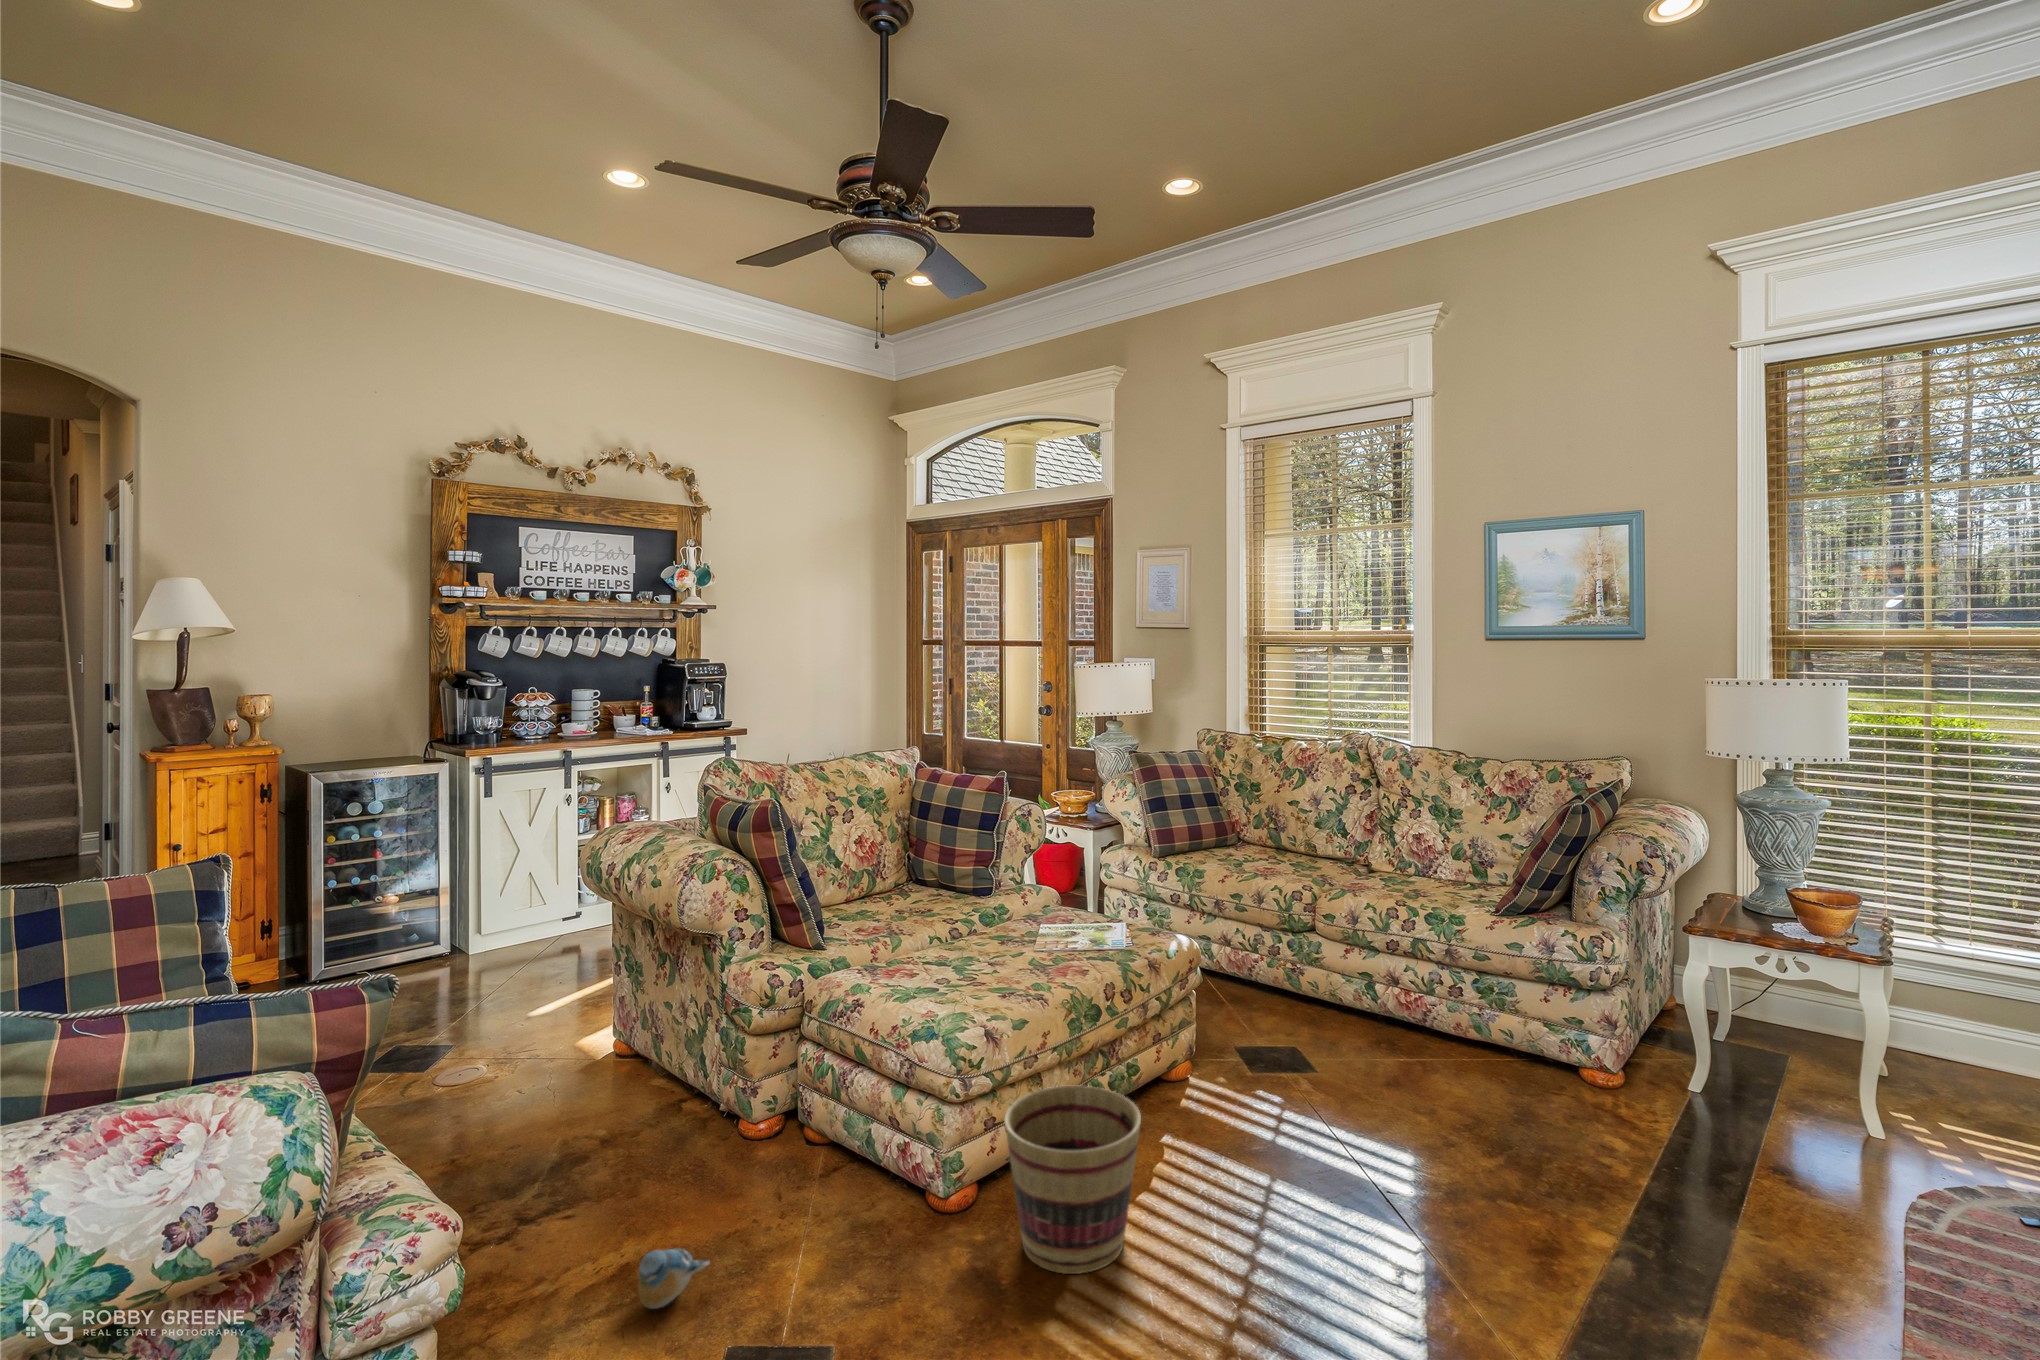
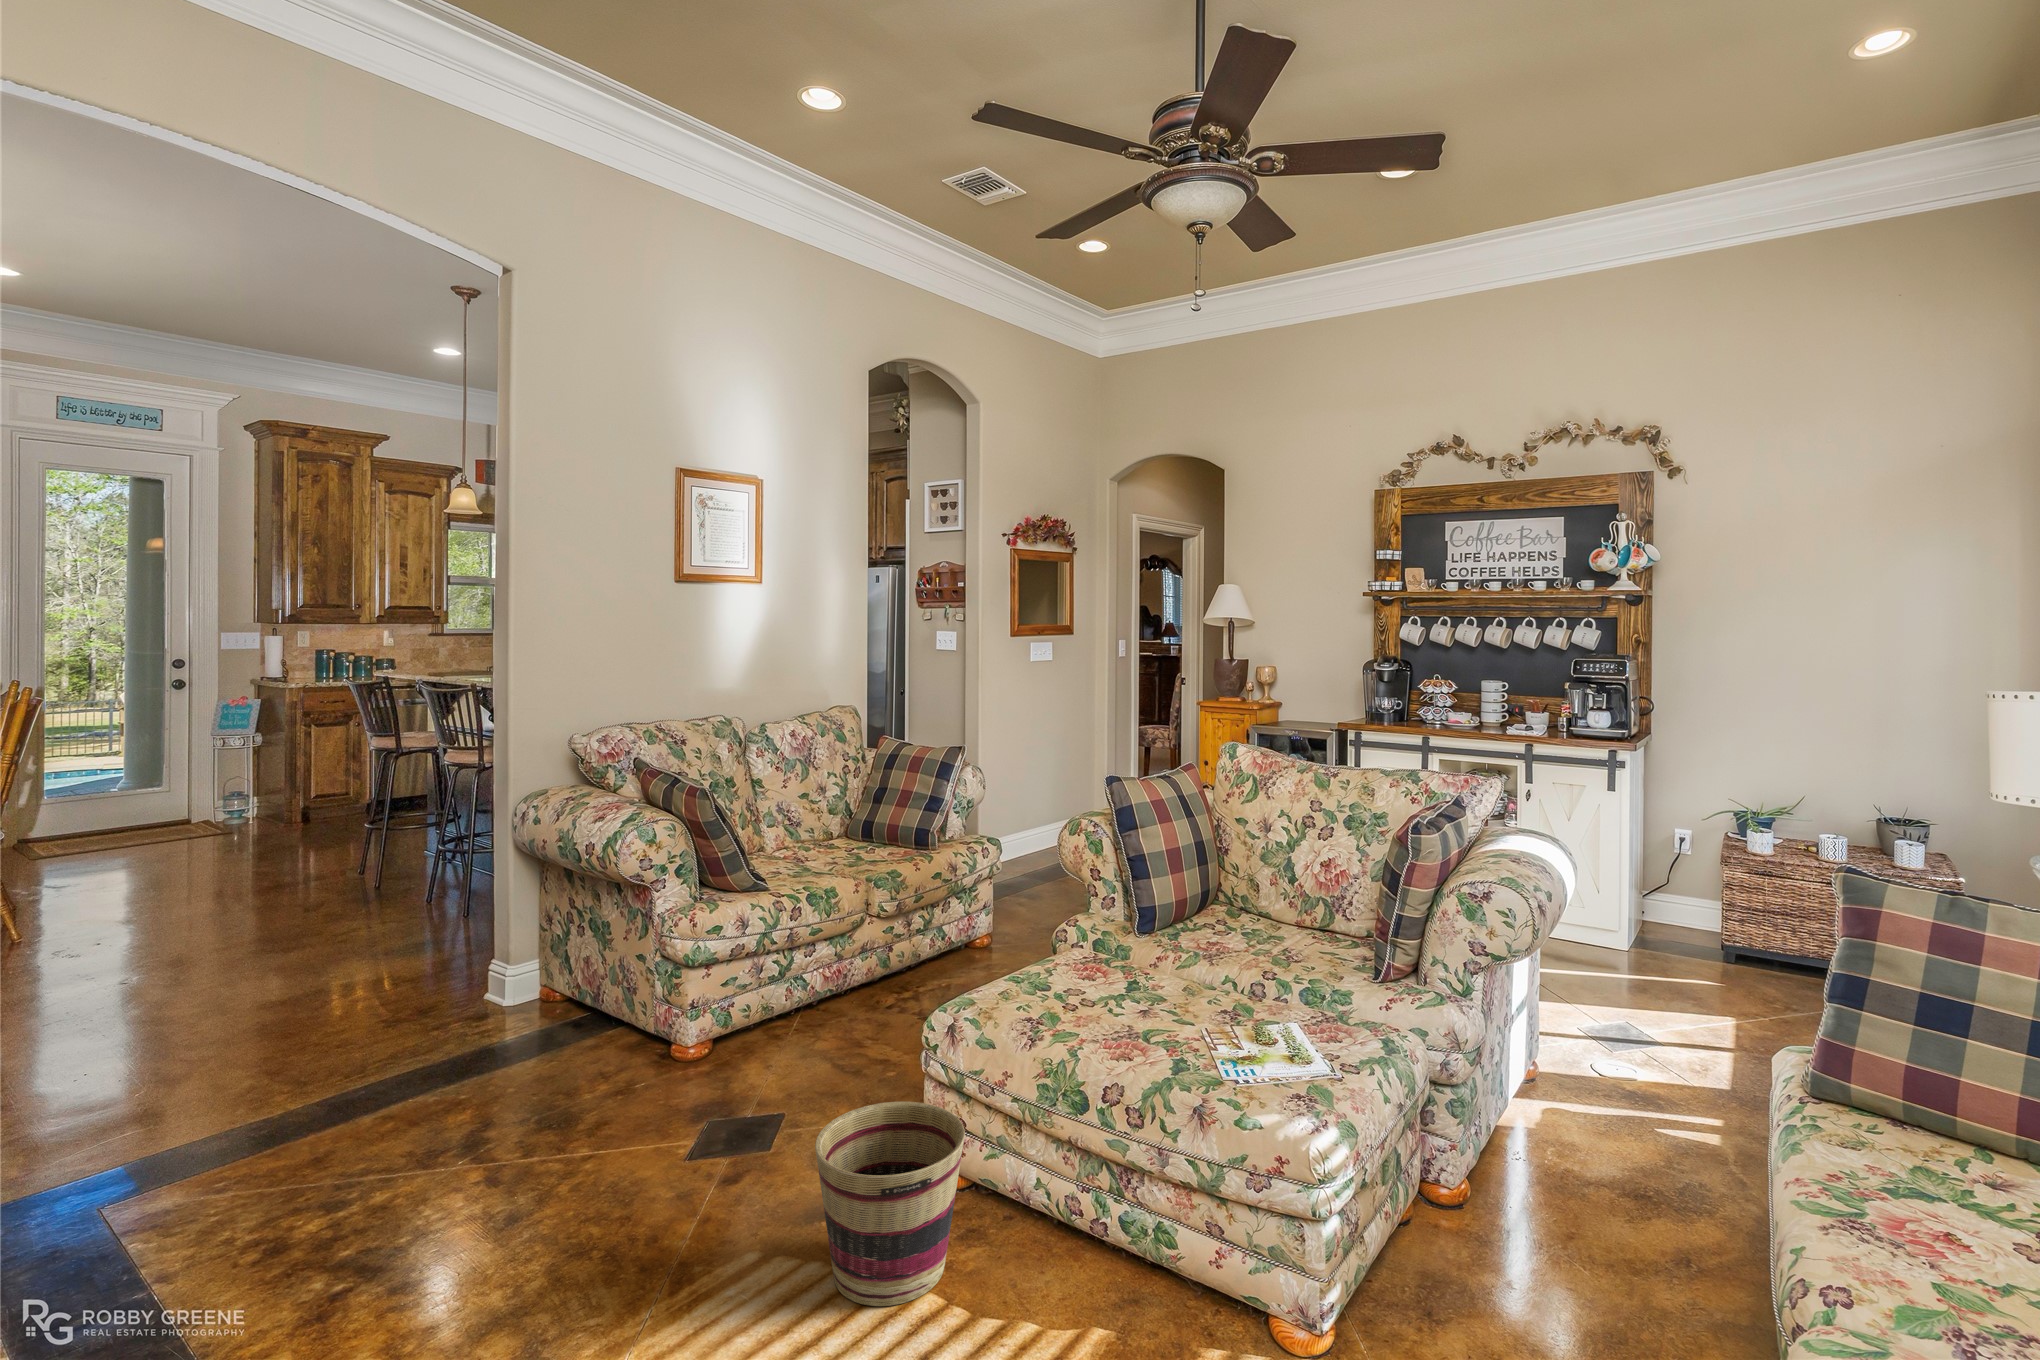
plush toy: present [638,1248,710,1309] -> none [822,1047,882,1092]

